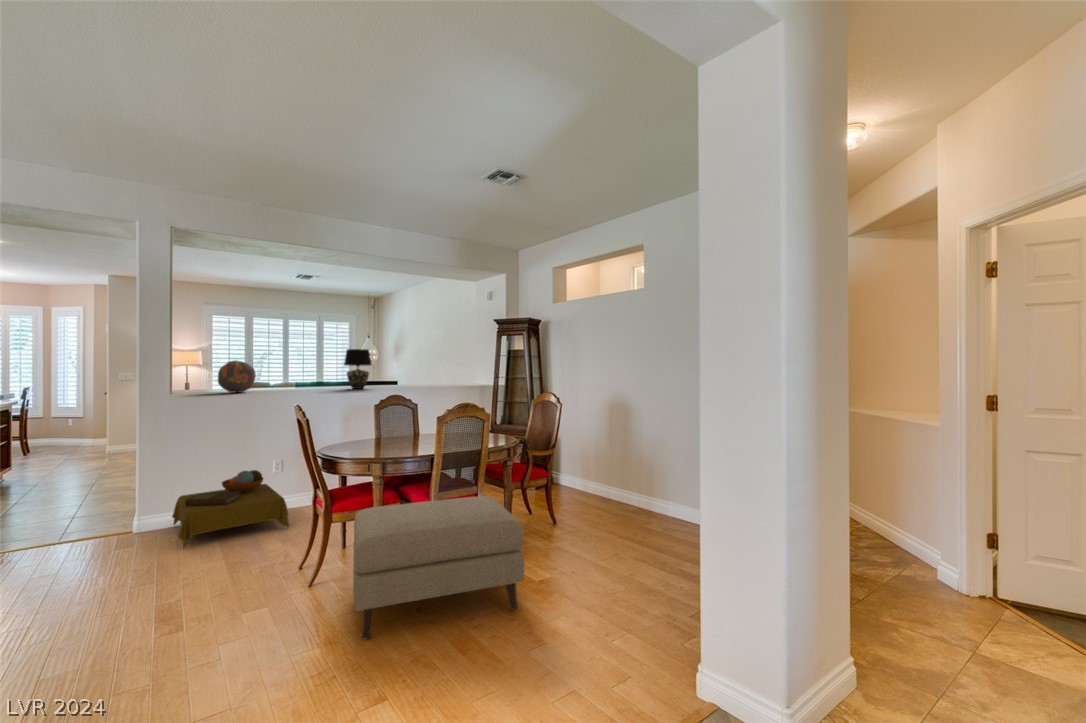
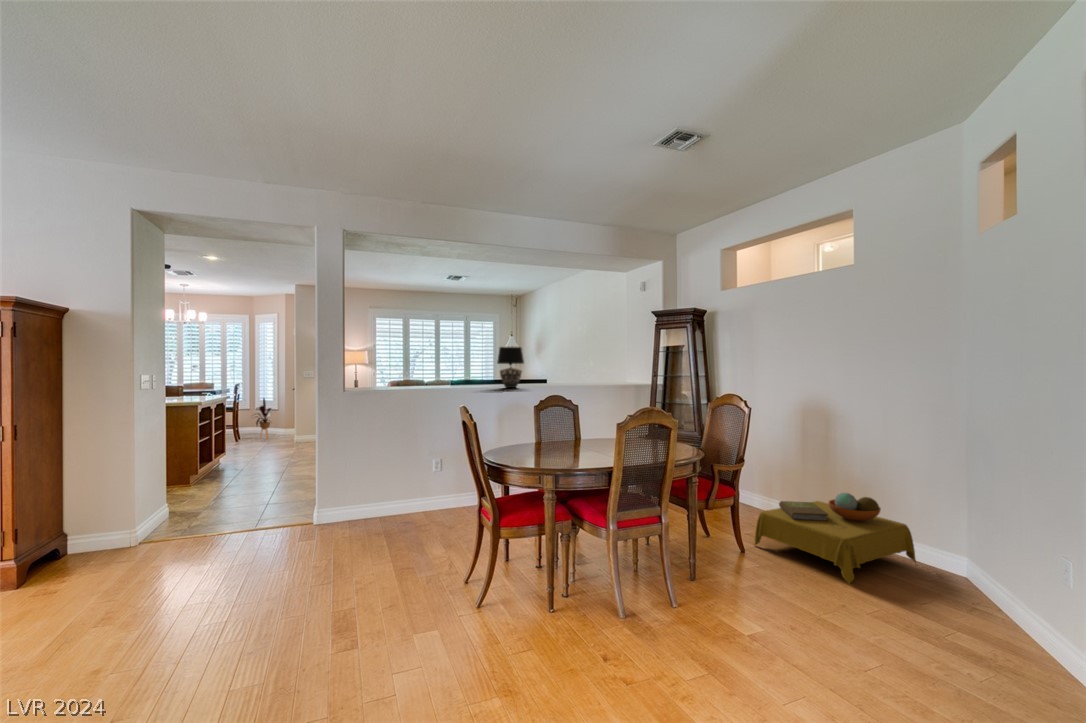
decorative orb: present [218,360,256,393] -> none [384,359,417,391]
house plant: none [42,403,76,451] -> present [256,398,271,439]
side table: present [172,470,289,548] -> present [754,492,916,583]
ottoman: present [353,496,524,639] -> none [526,521,742,692]

